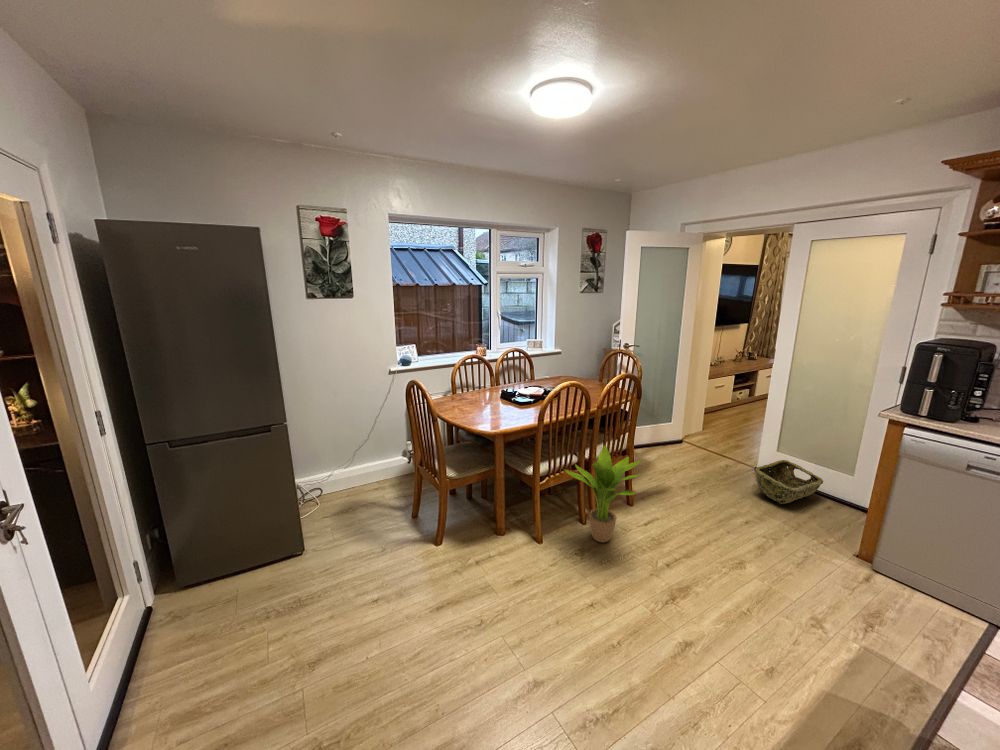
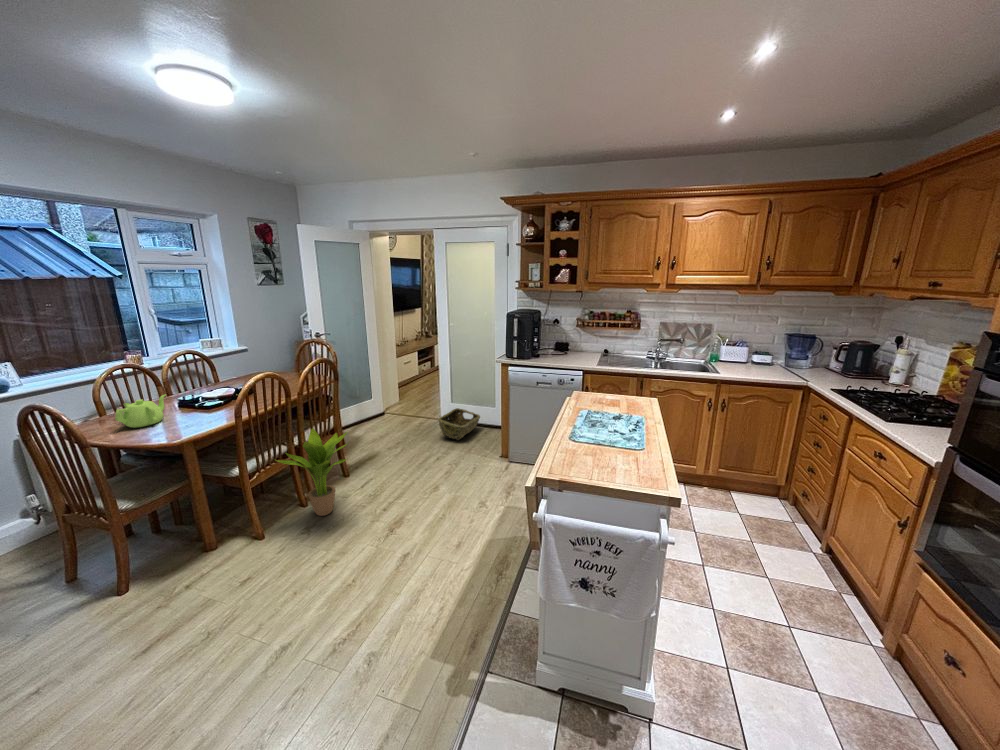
teapot: none [457,385,493,410] -> present [115,395,165,428]

